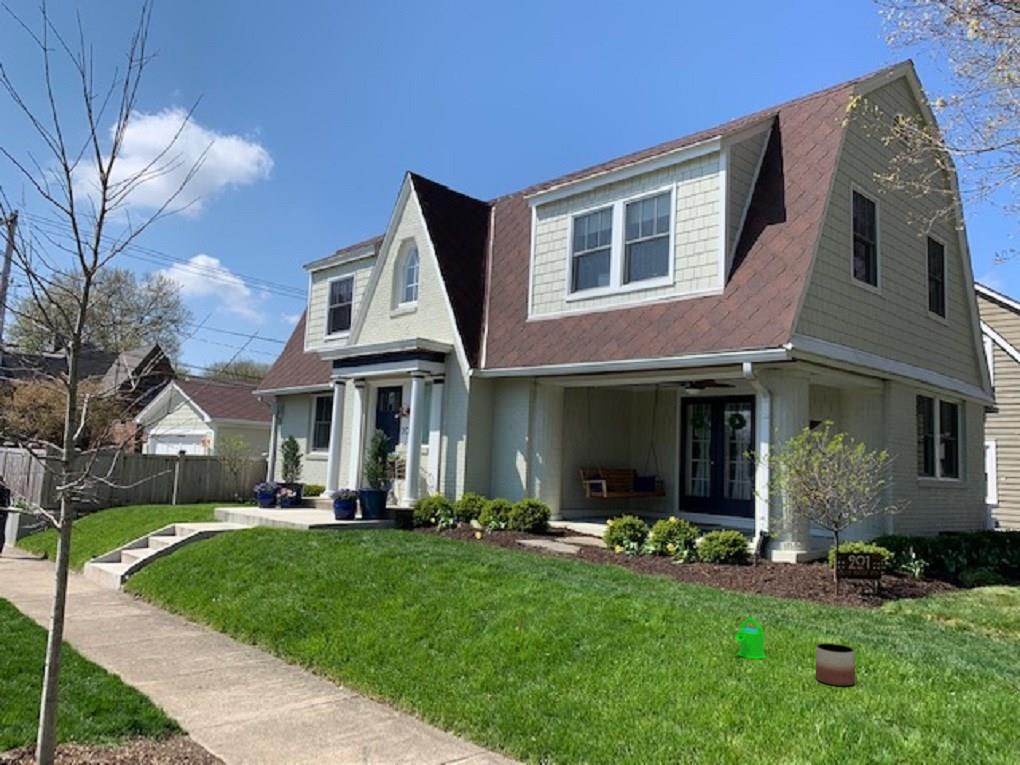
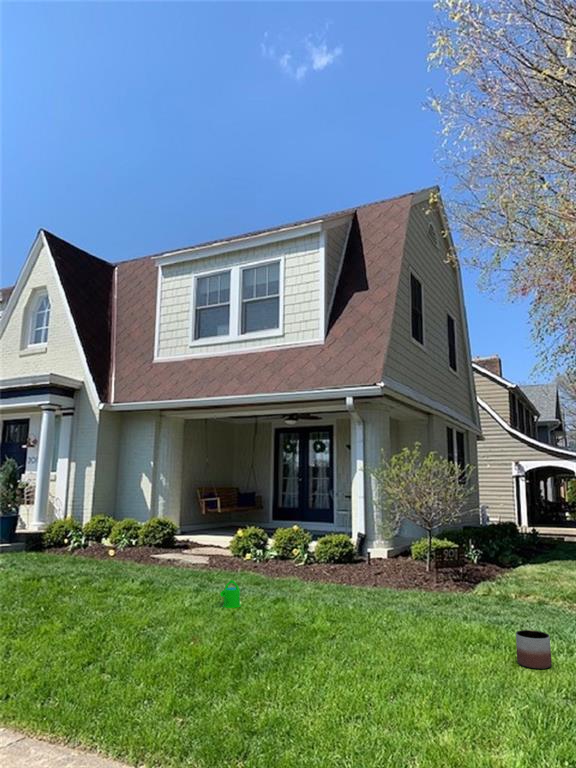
watering can: present [735,618,766,659] -> present [220,580,241,608]

